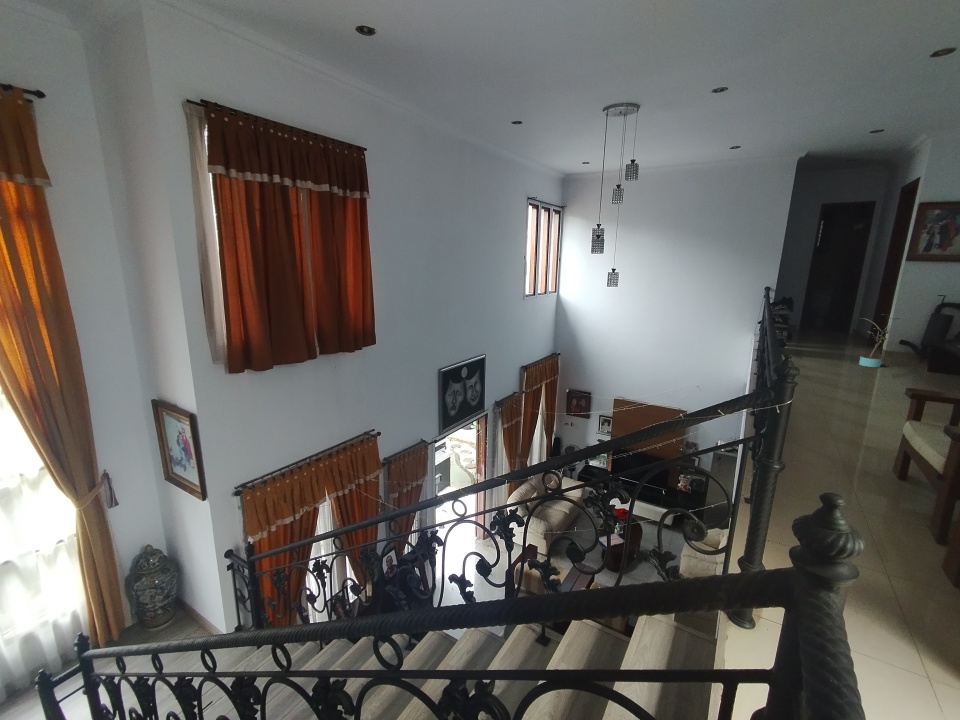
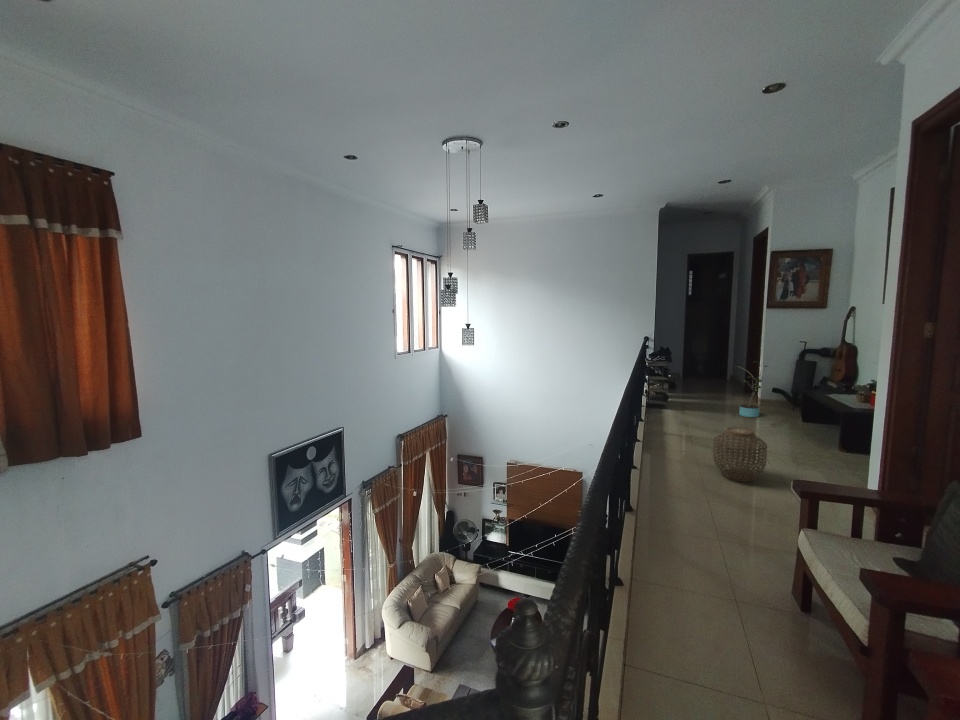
woven basket: none [830,367,885,414] -> present [713,427,767,482]

